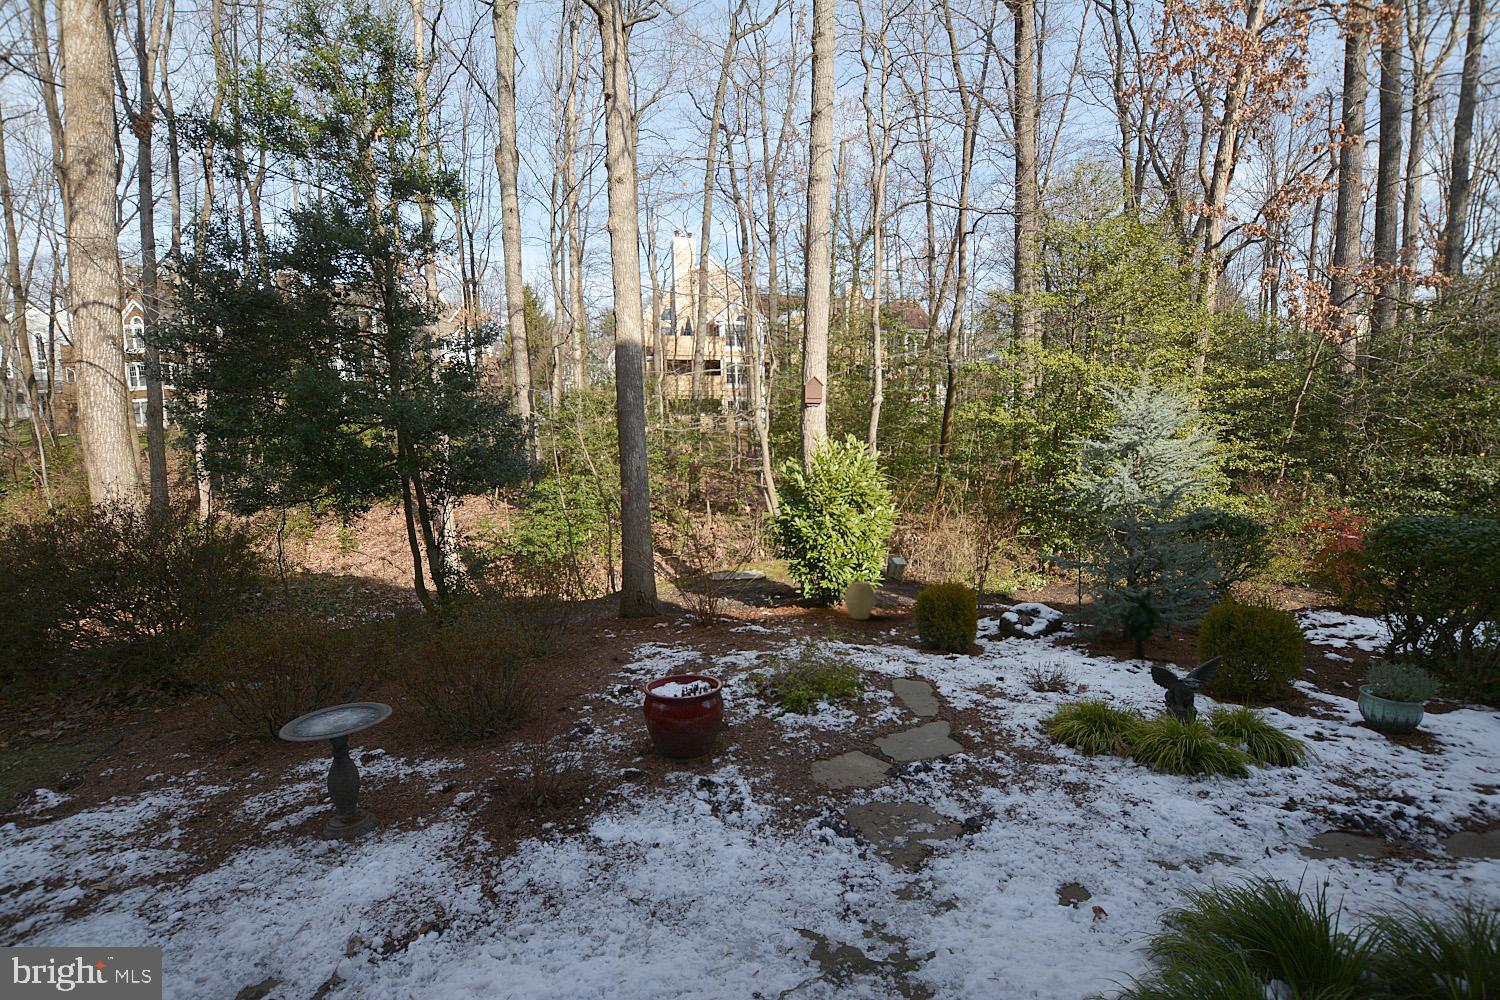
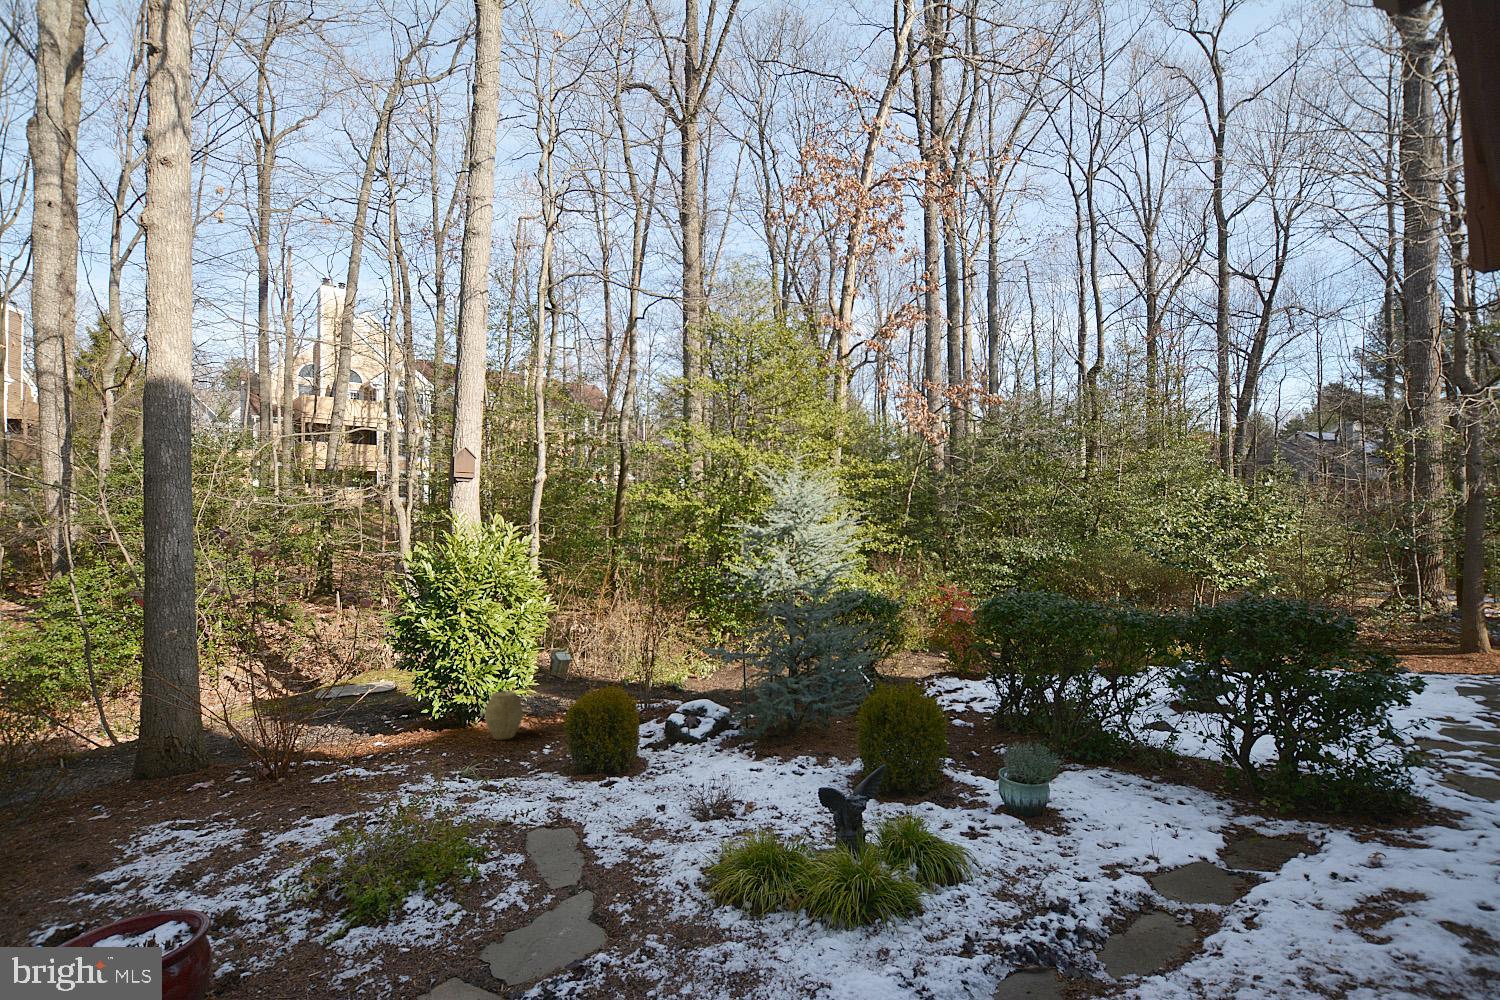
decorative plant: present [1119,590,1160,660] -> none [781,681,823,757]

